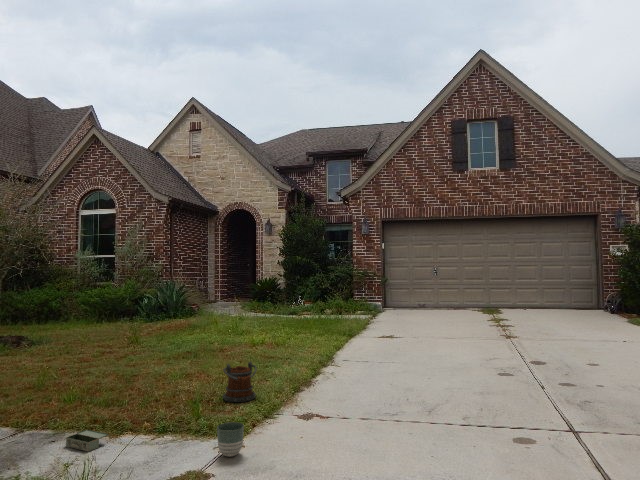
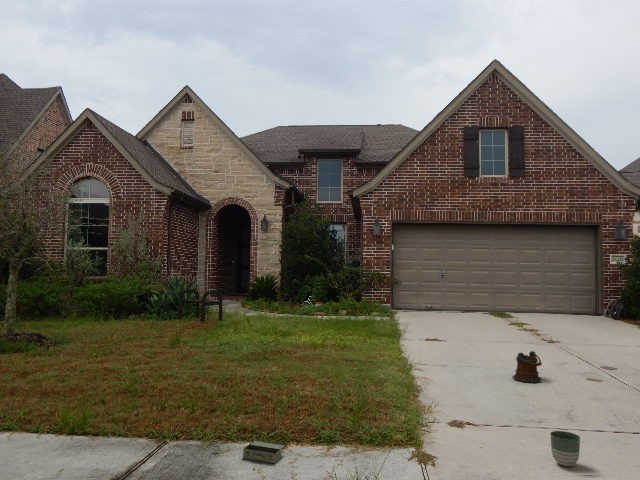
bench: none [165,290,205,321] -> present [178,289,223,322]
bucket: present [222,362,257,402] -> present [513,351,542,383]
planter: present [217,422,244,457] -> present [550,431,580,466]

